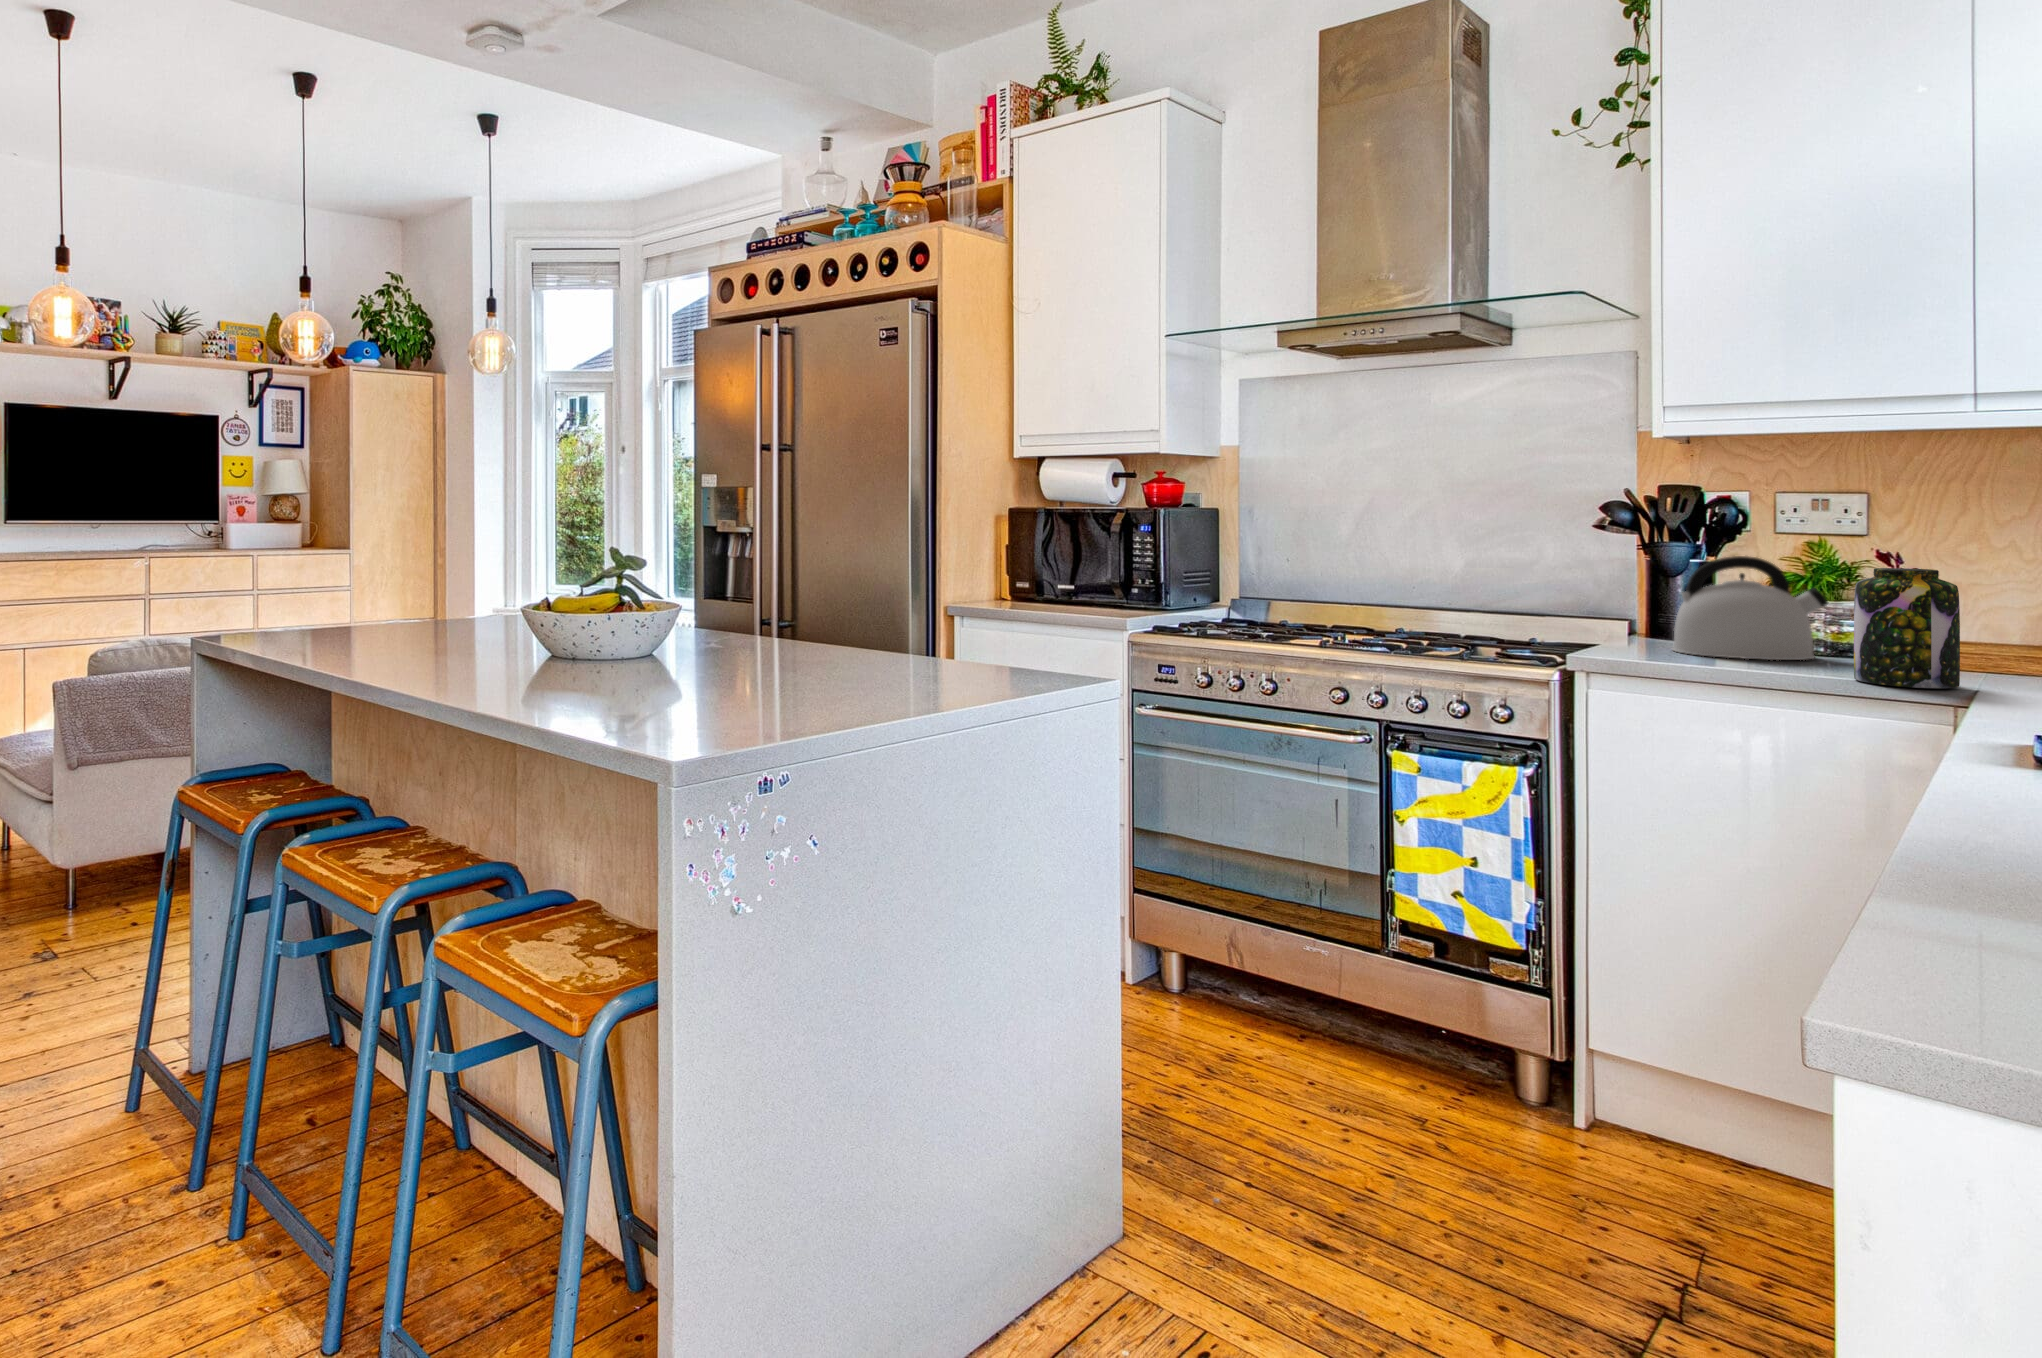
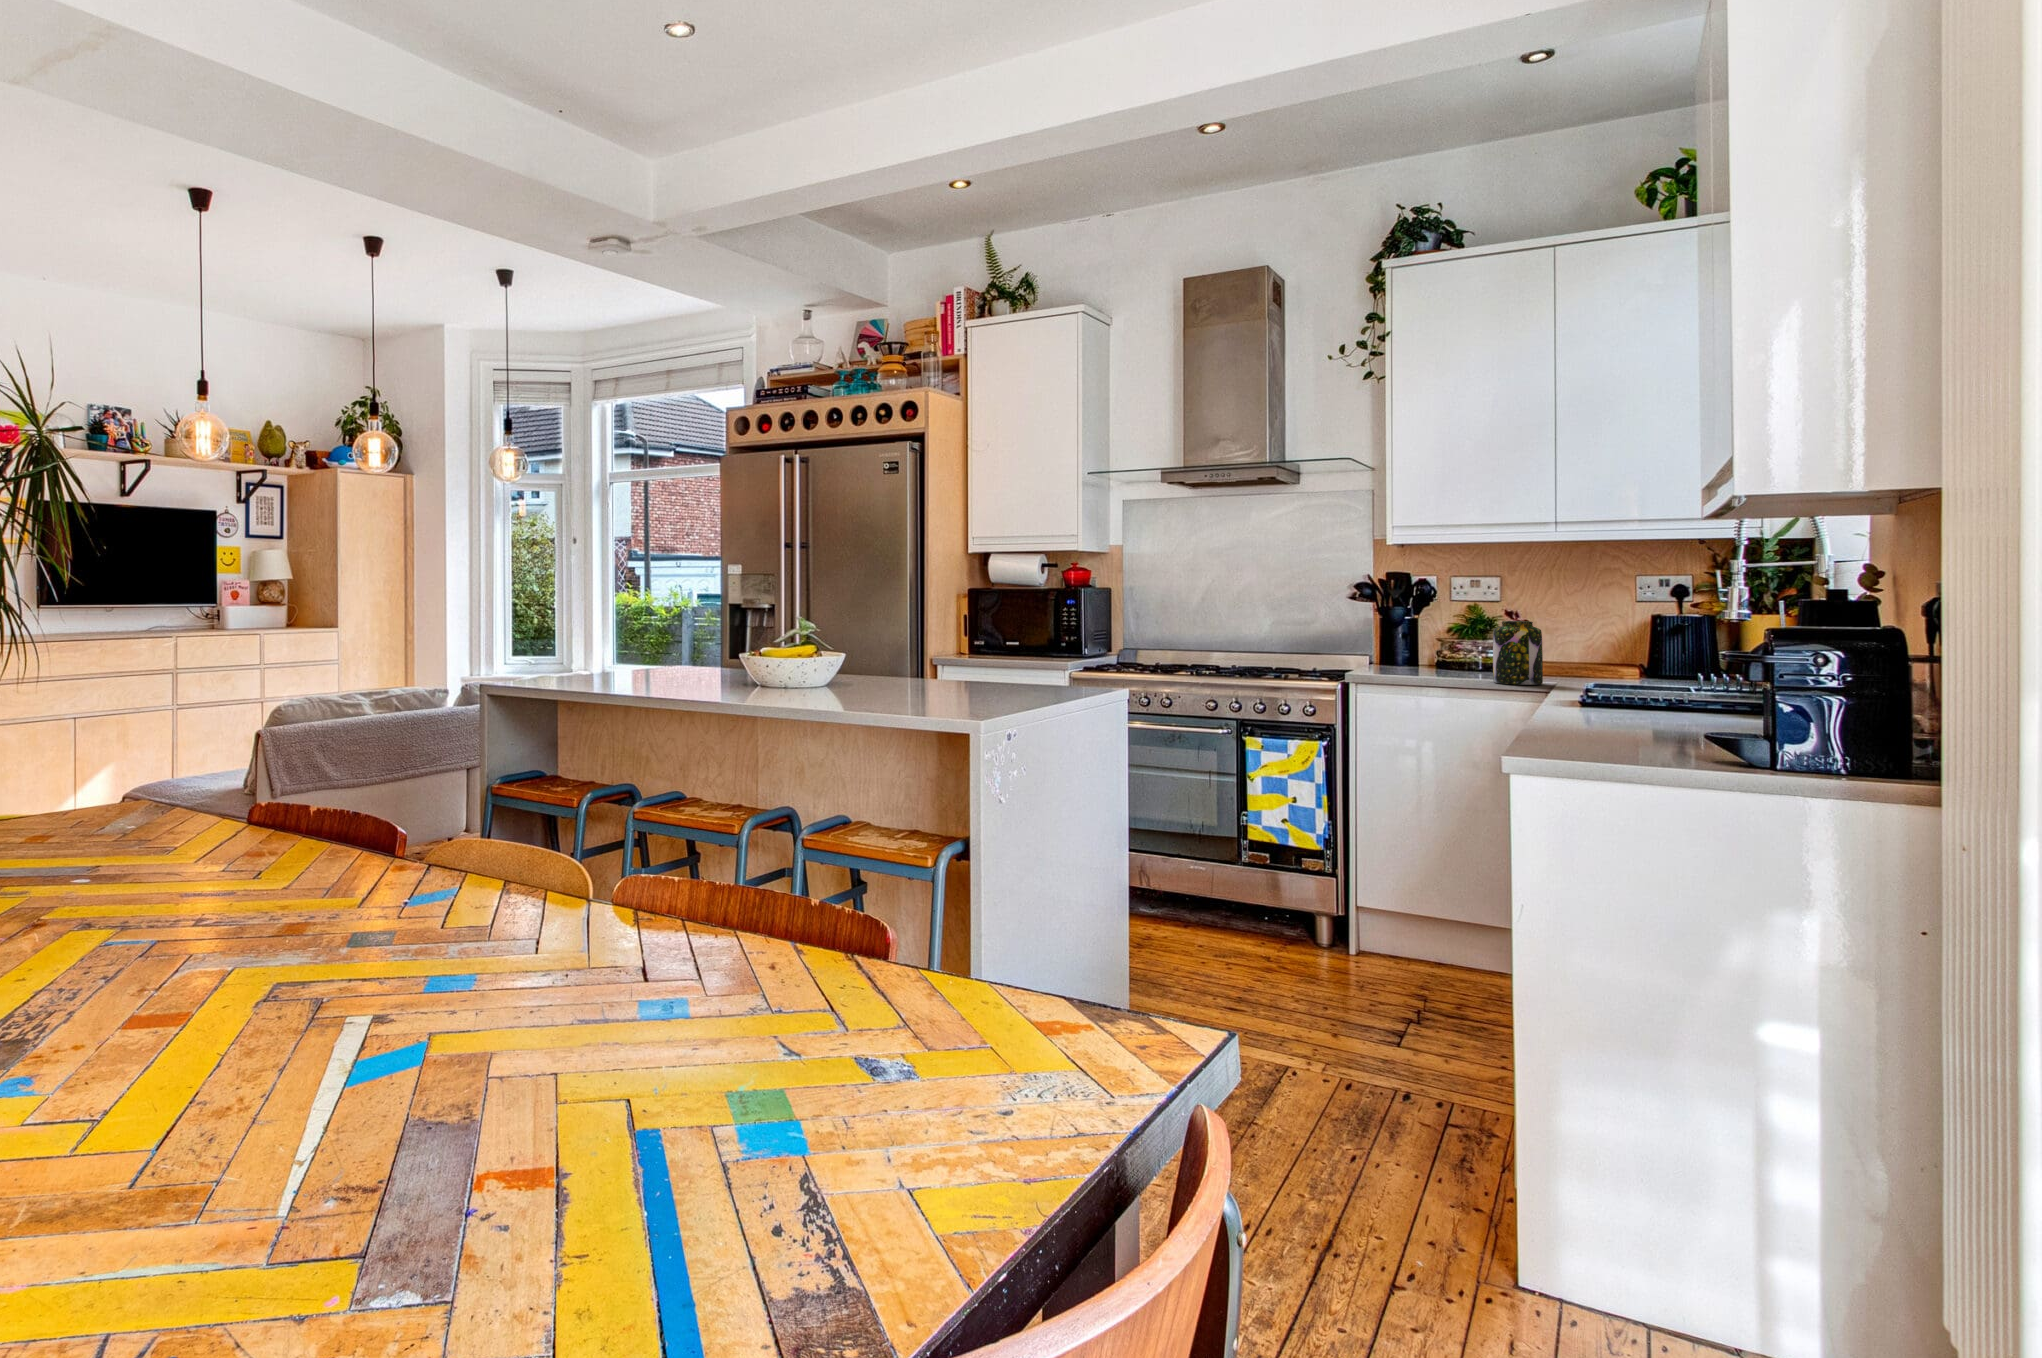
kettle: present [1672,556,1828,660] -> none [1399,616,1481,675]

